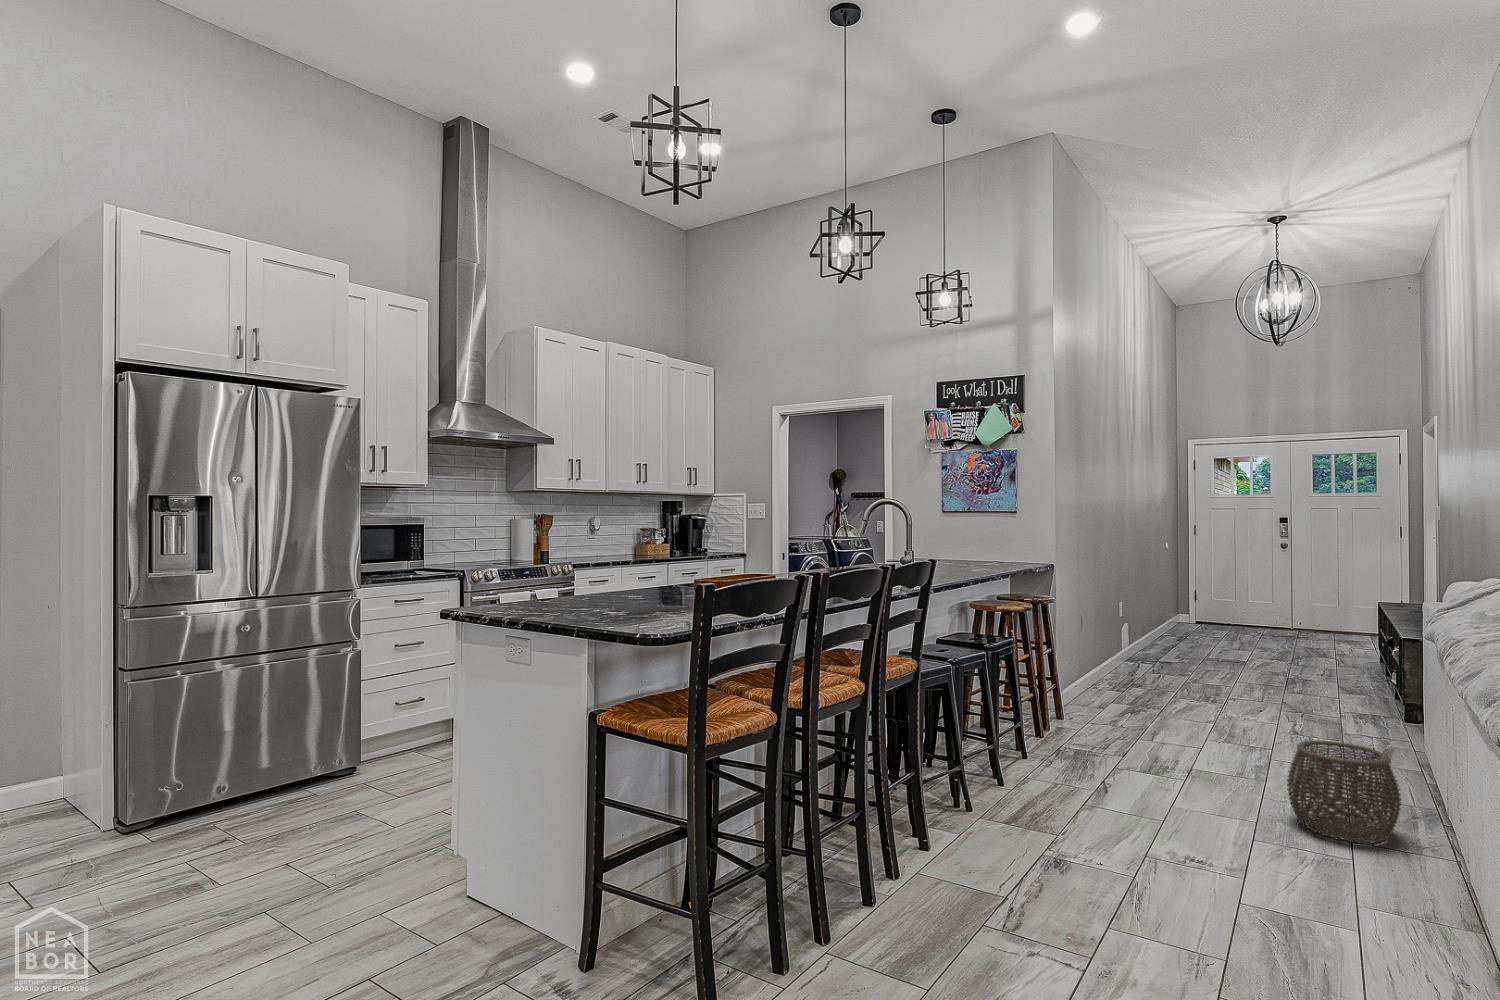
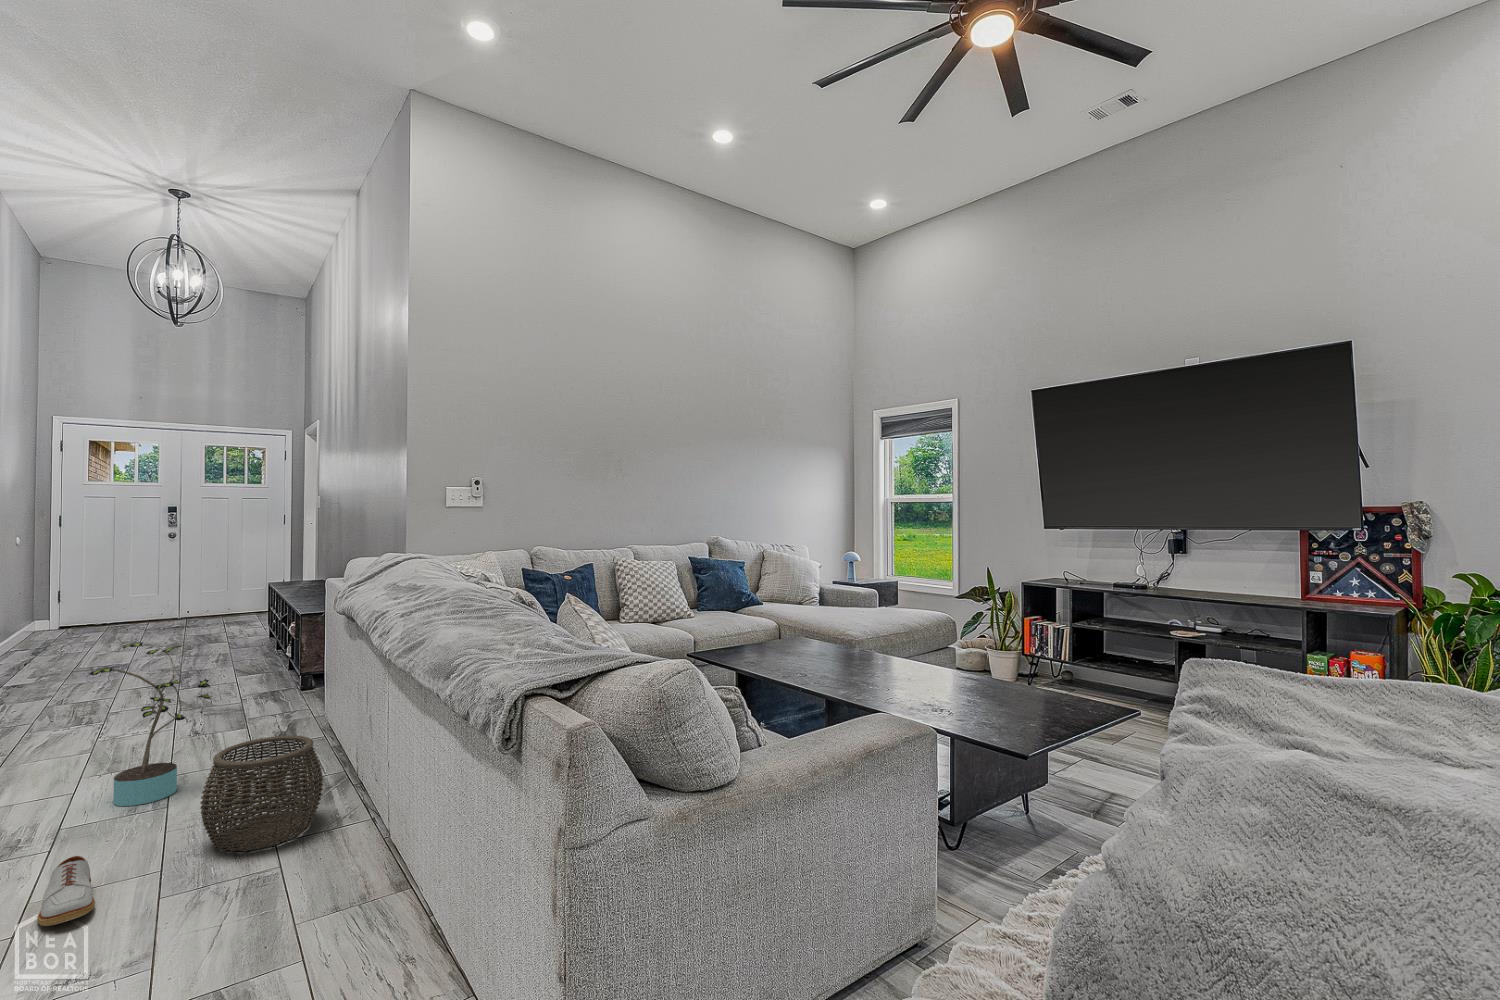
potted plant: none [1209,636,1302,774] -> present [89,642,212,806]
shoe: none [1178,784,1211,825] -> present [37,856,95,926]

